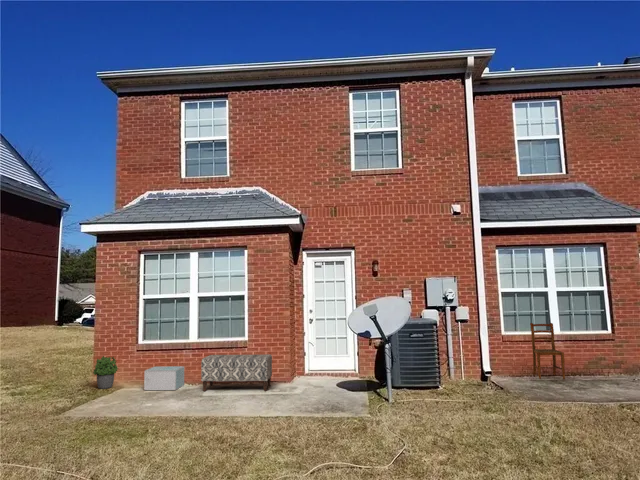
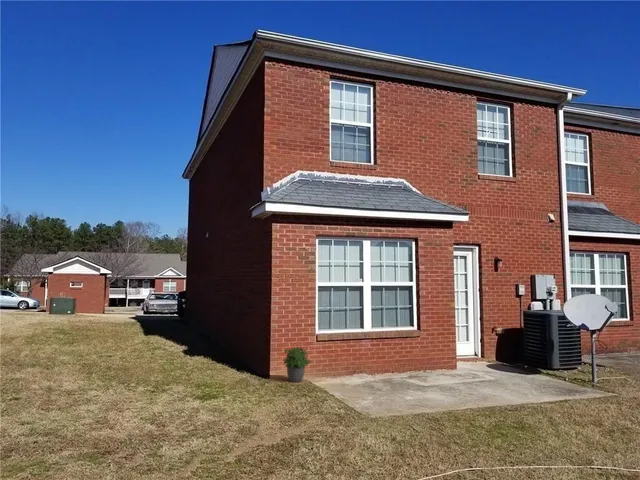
chair: present [530,323,565,379] -> none [596,315,629,359]
bench: present [201,354,272,391] -> none [390,343,460,379]
storage box: present [144,366,184,390] -> none [336,356,377,381]

